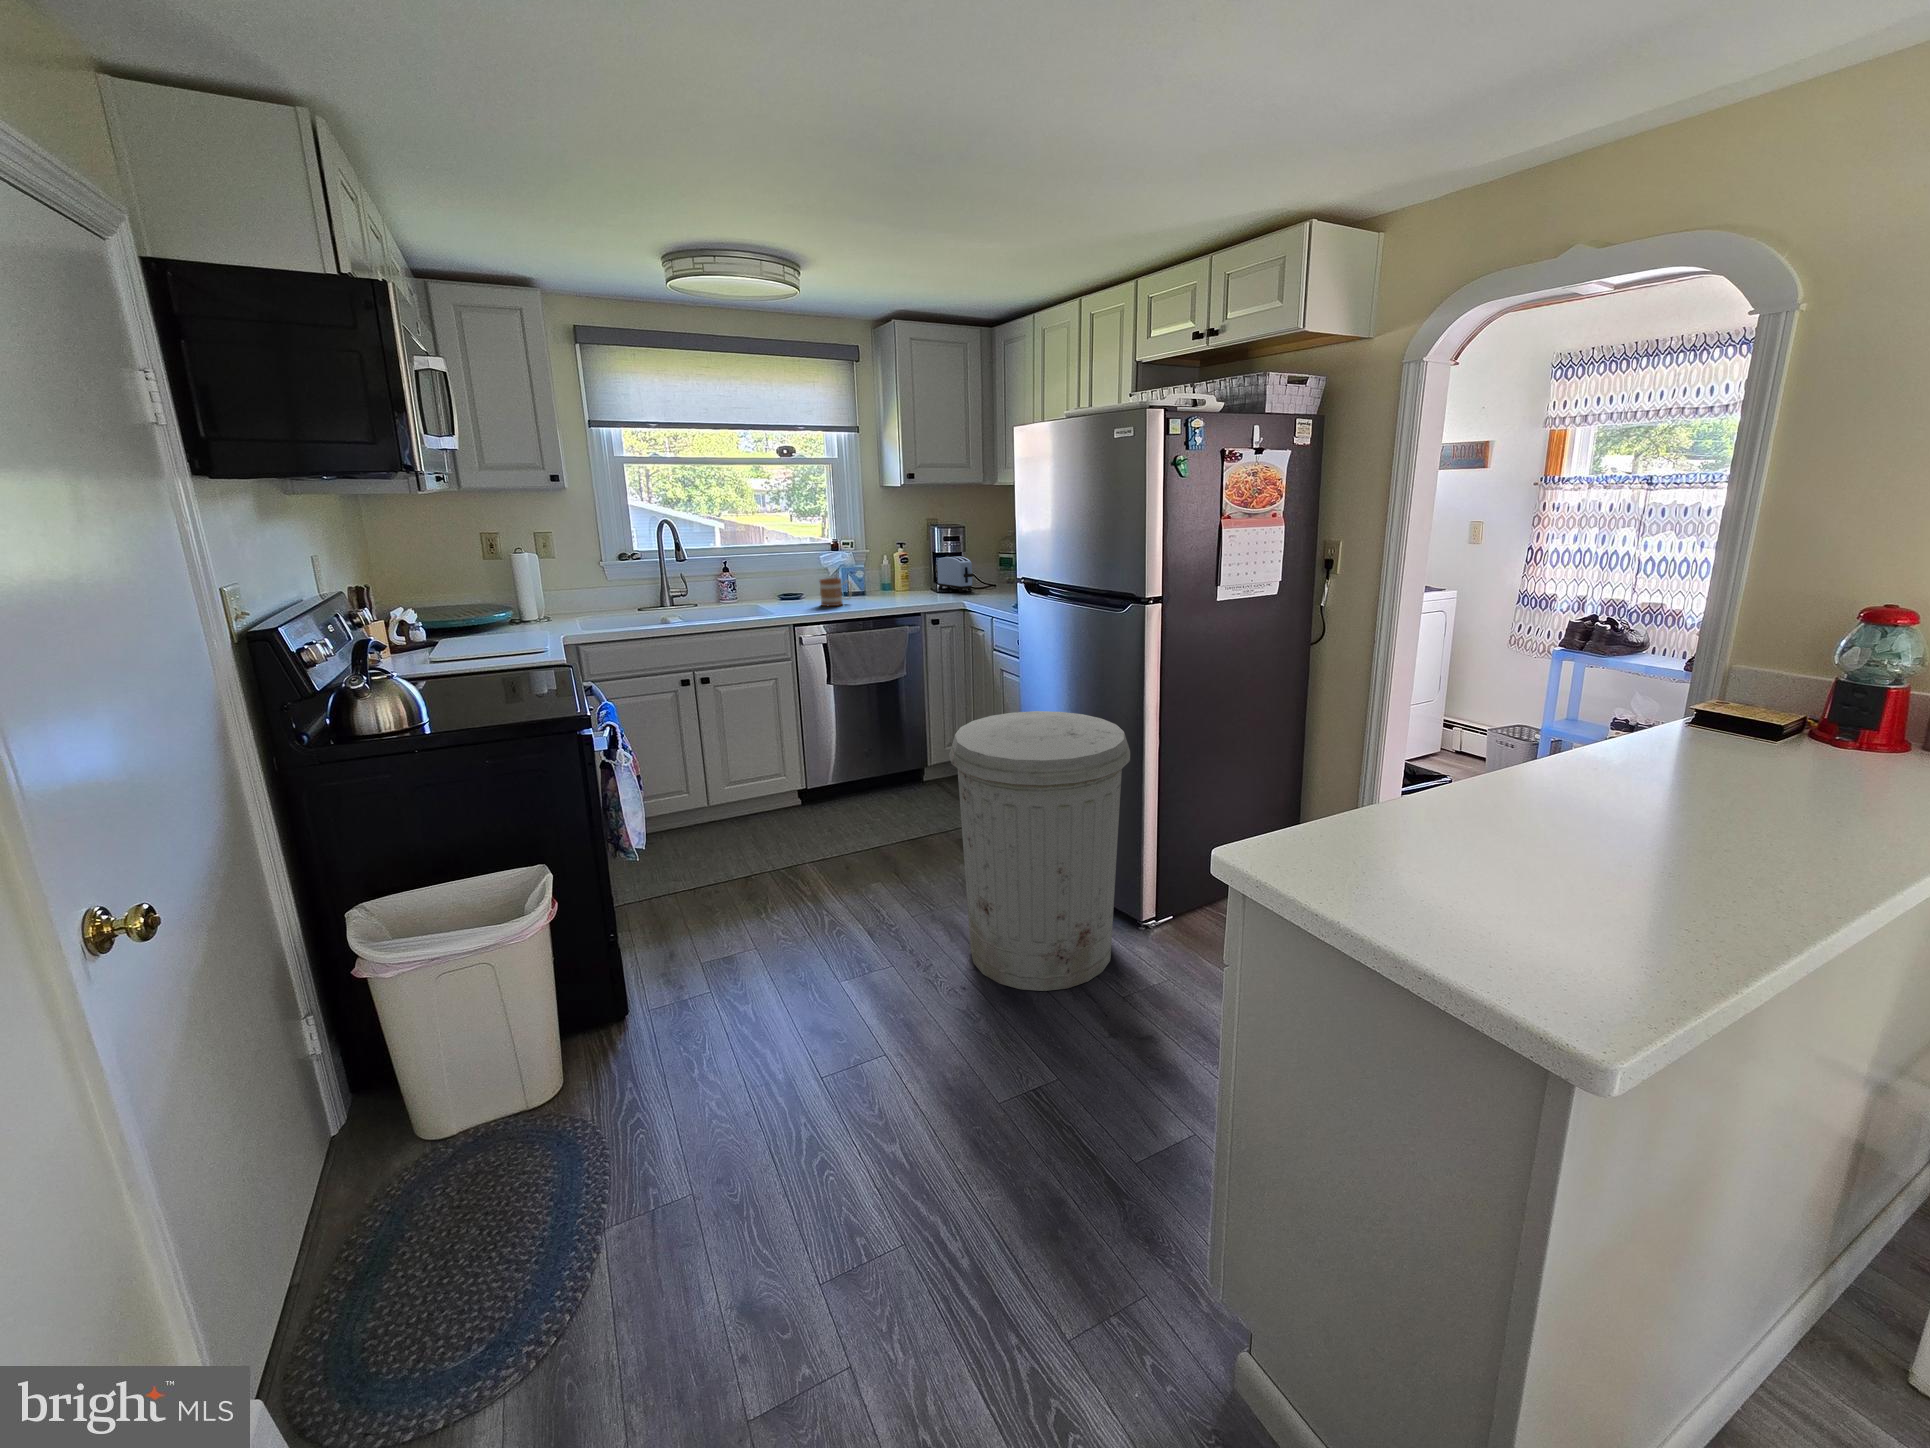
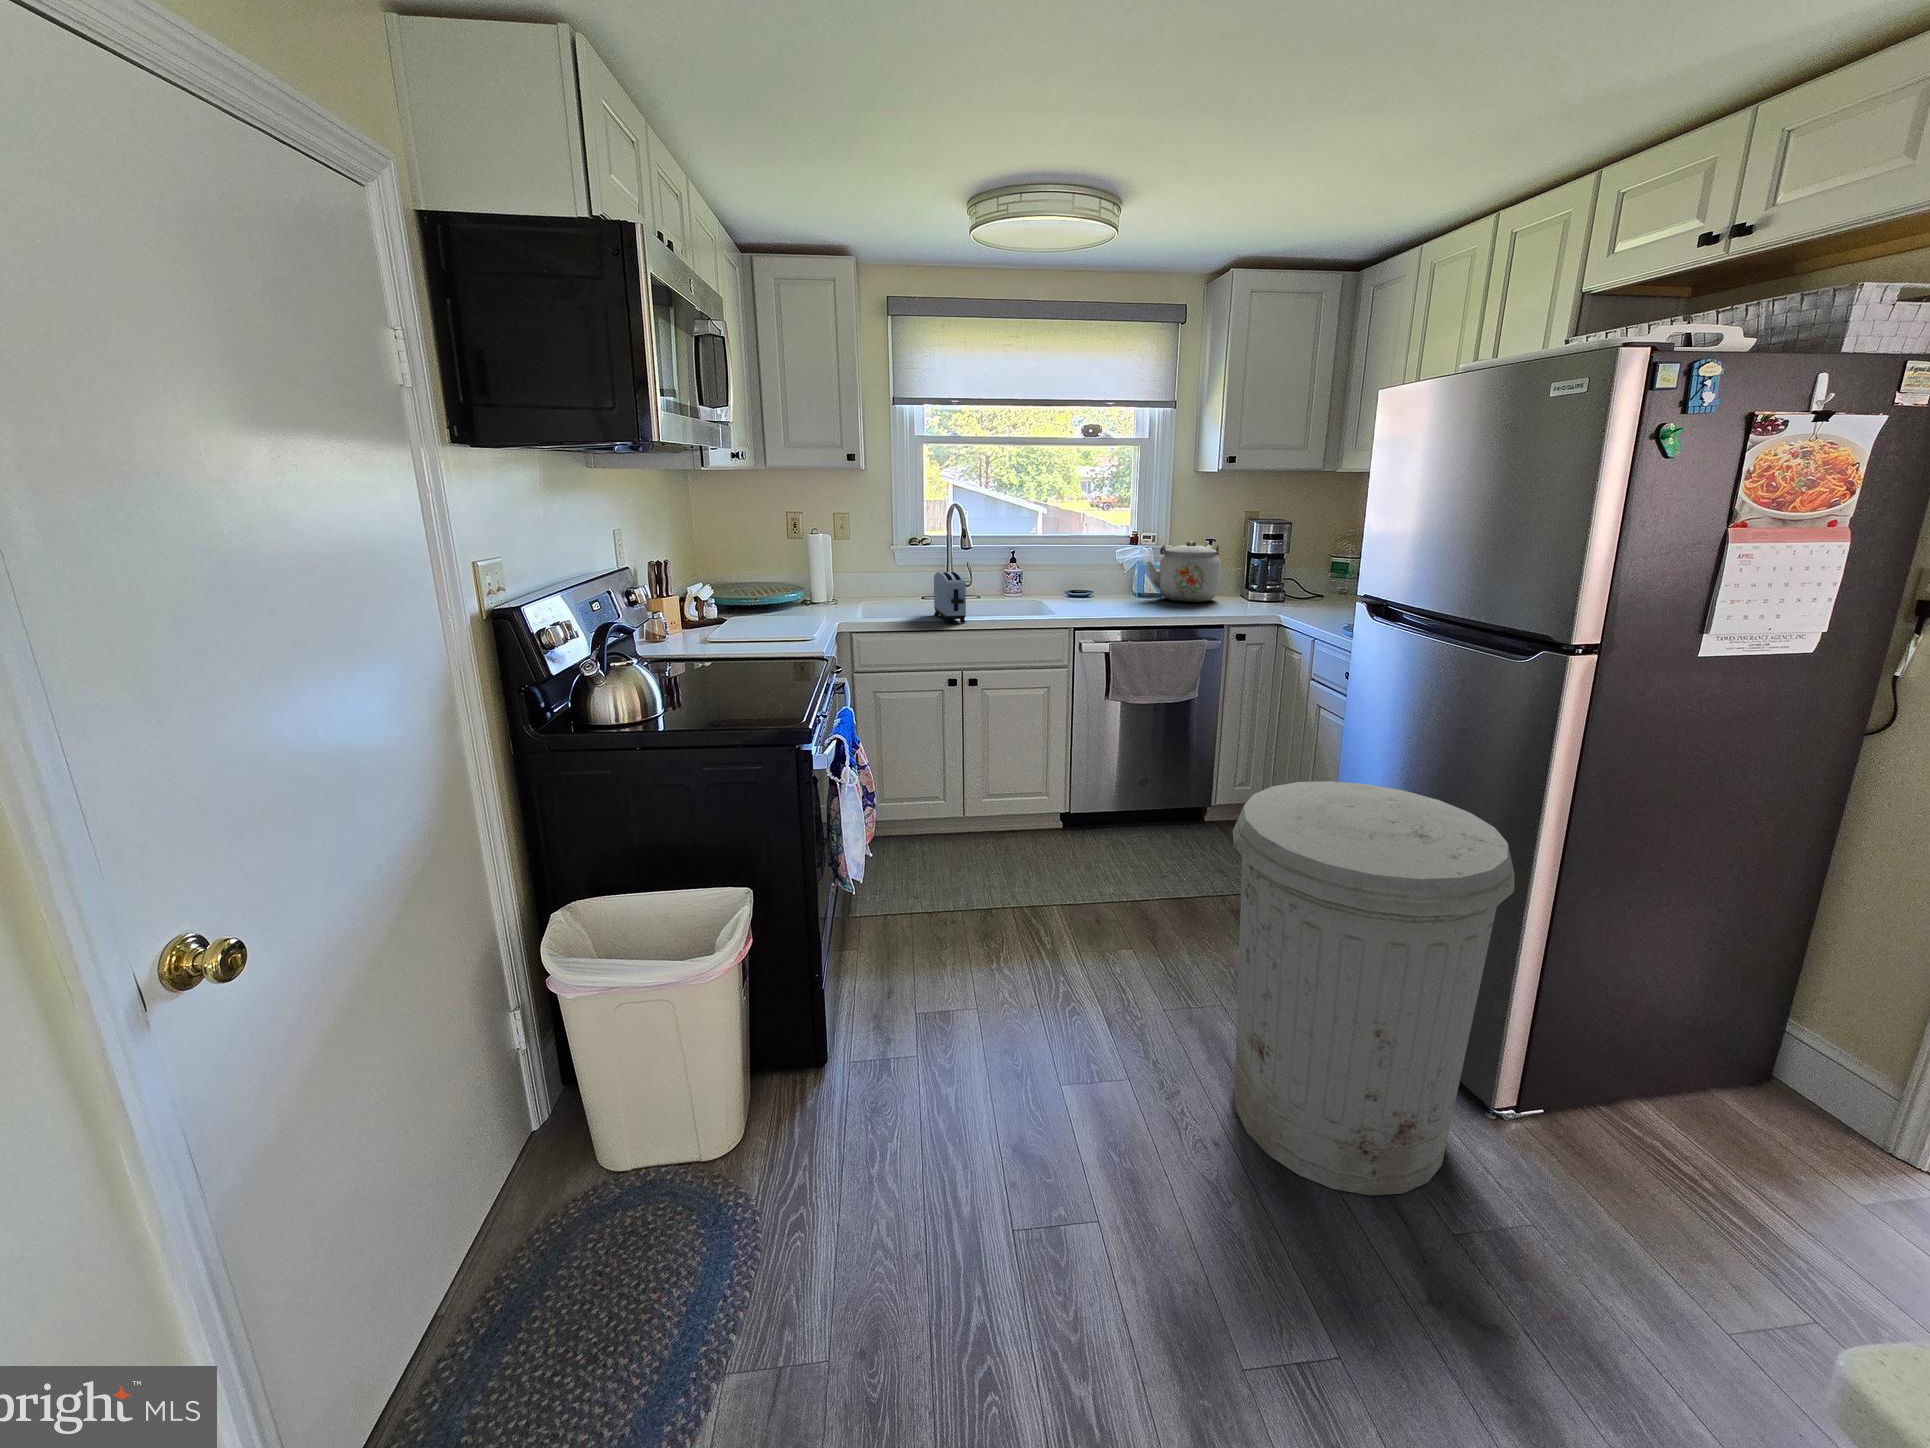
kettle: none [850,546,913,597] -> present [1147,541,1221,602]
toaster: present [935,556,974,592] -> present [934,572,966,623]
mug: present [819,578,852,606] -> none [1106,576,1145,609]

